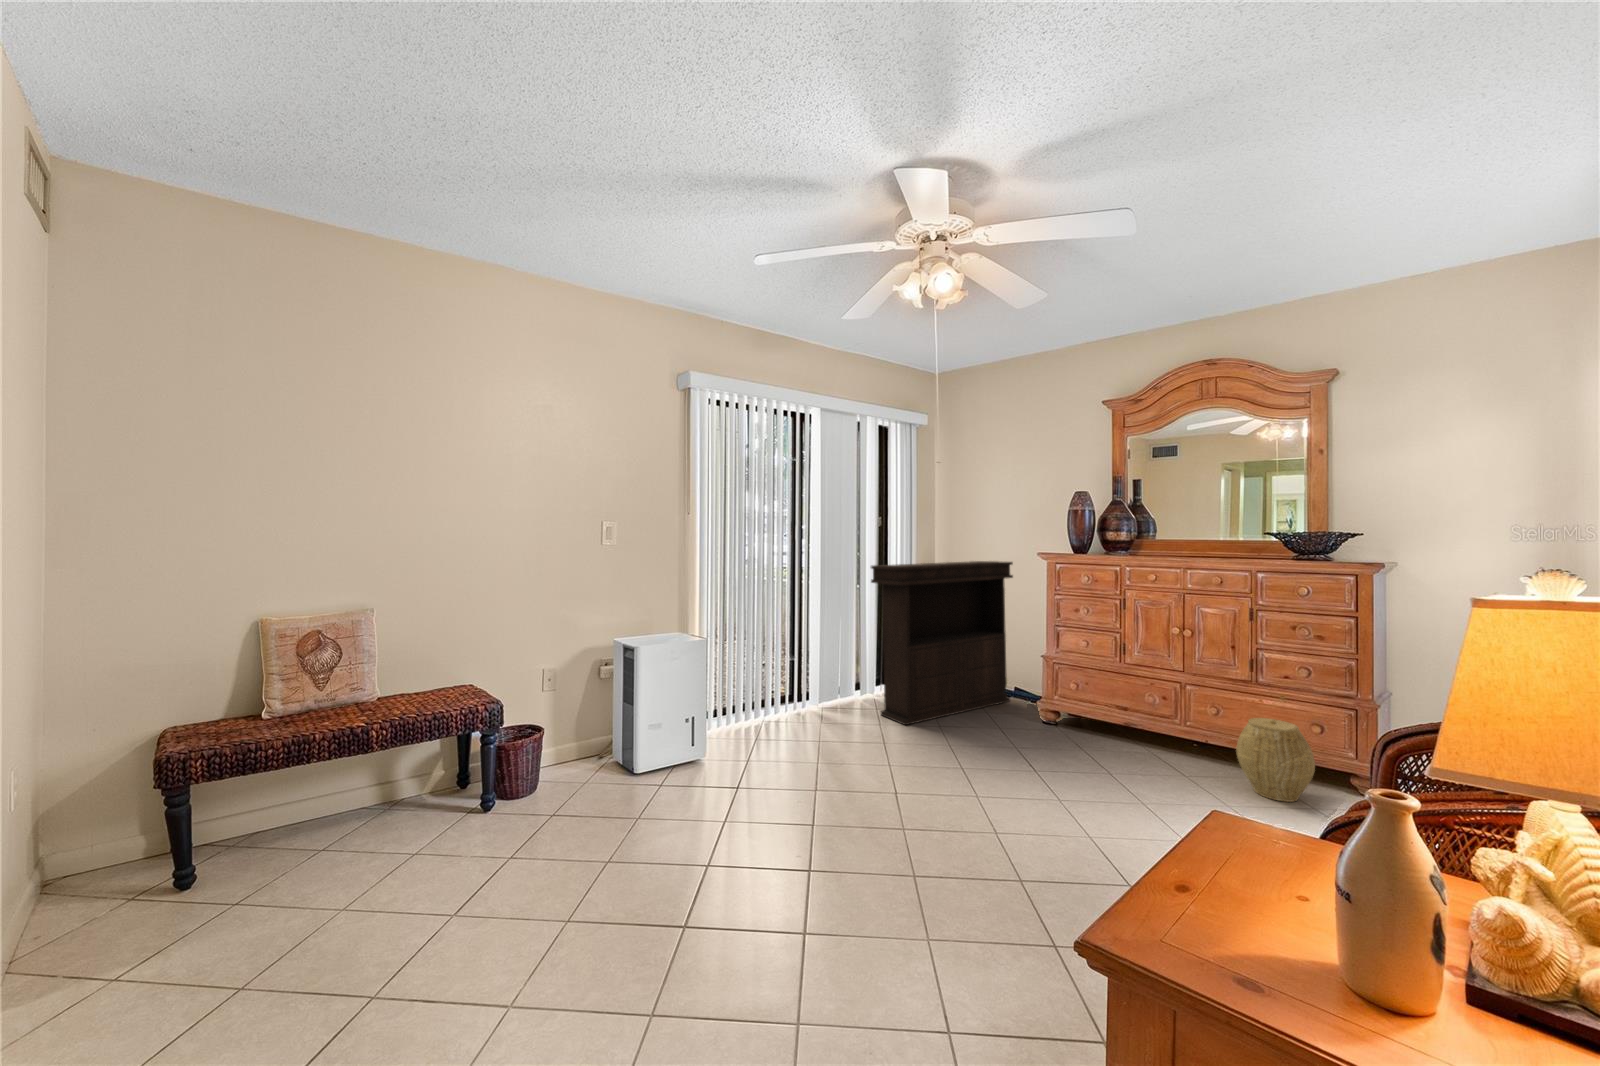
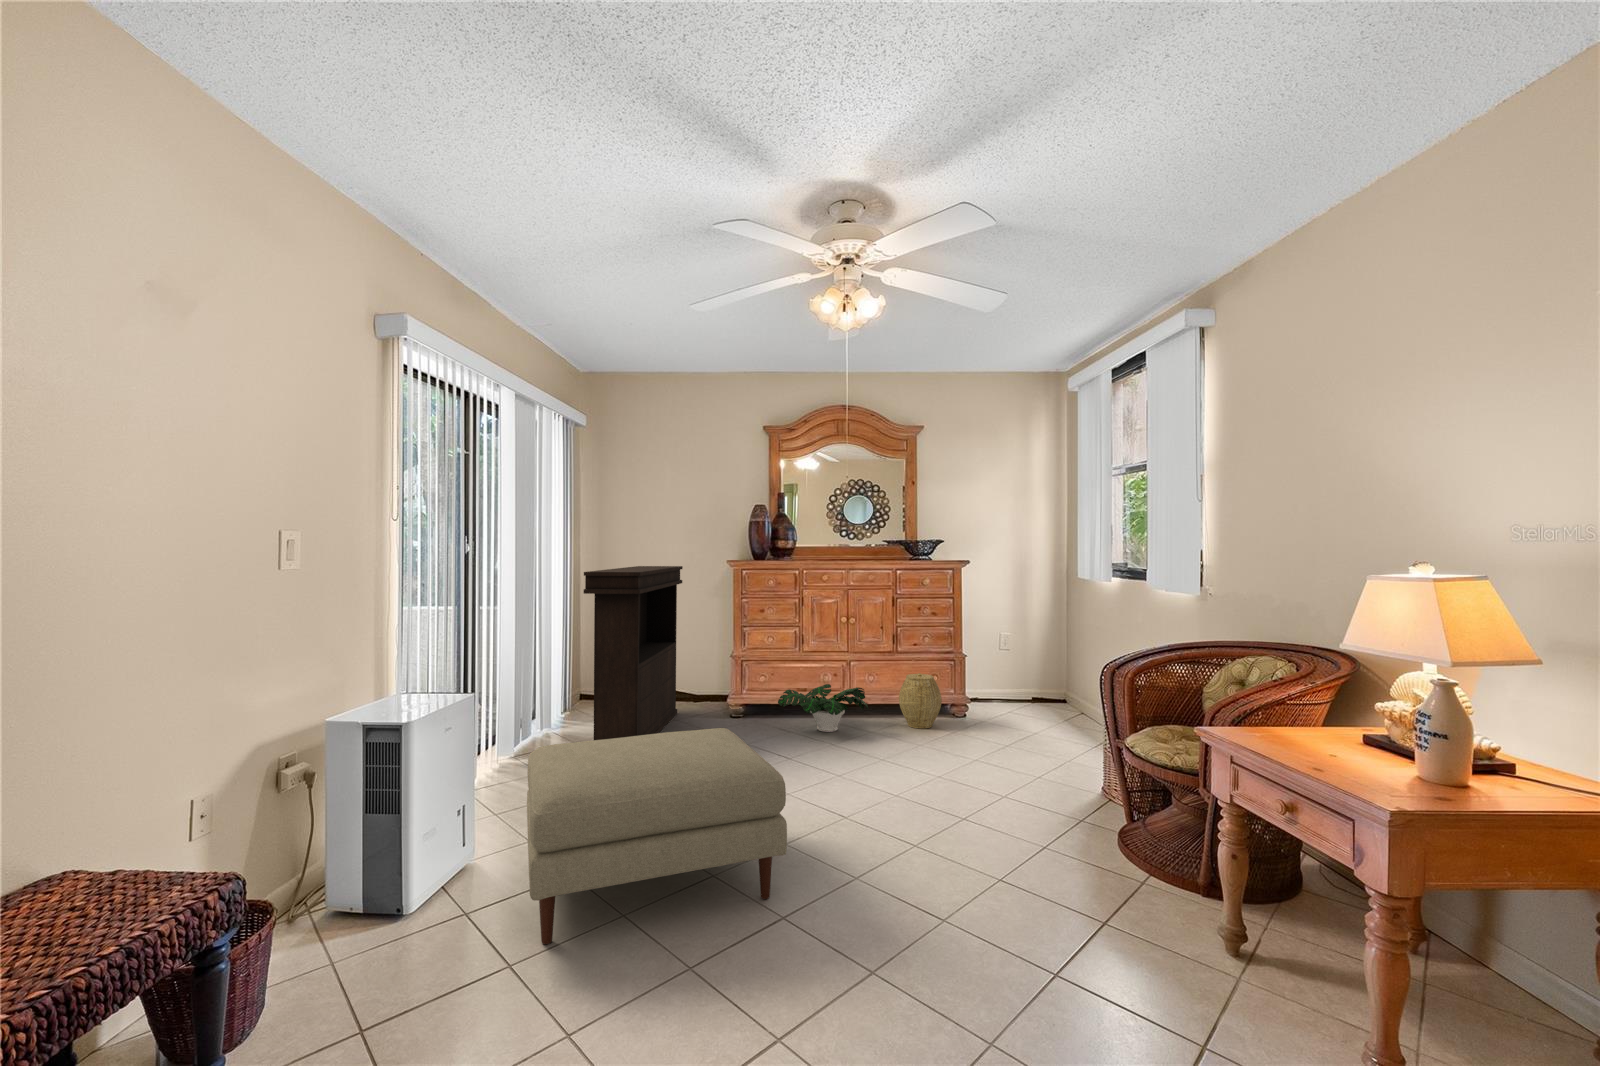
ottoman: none [624,687,849,856] -> present [527,728,787,944]
potted plant: none [1064,700,1190,762] -> present [778,684,868,732]

